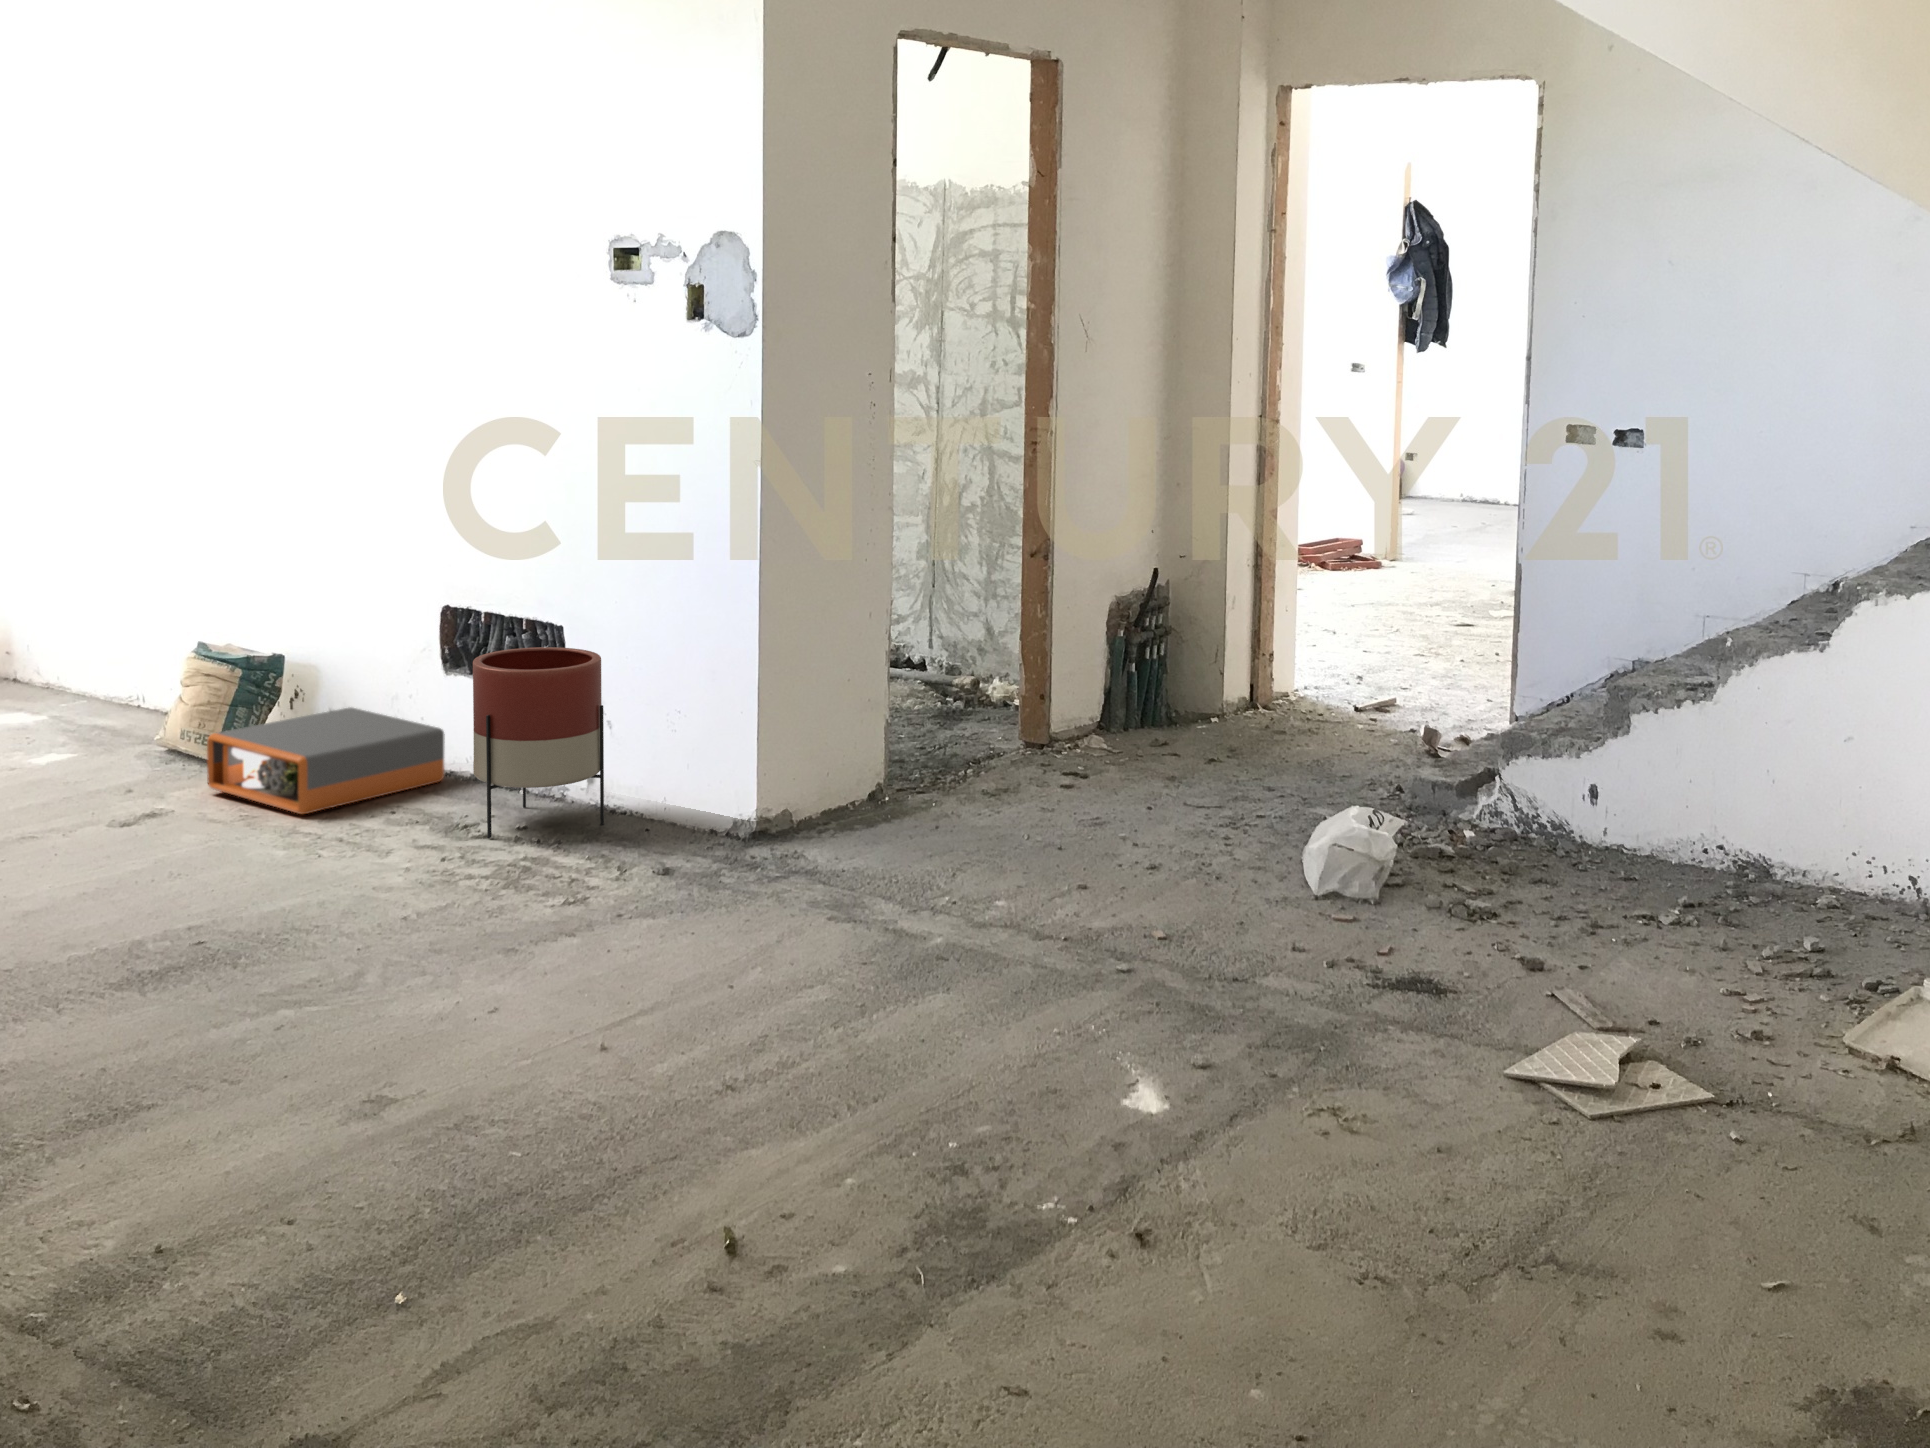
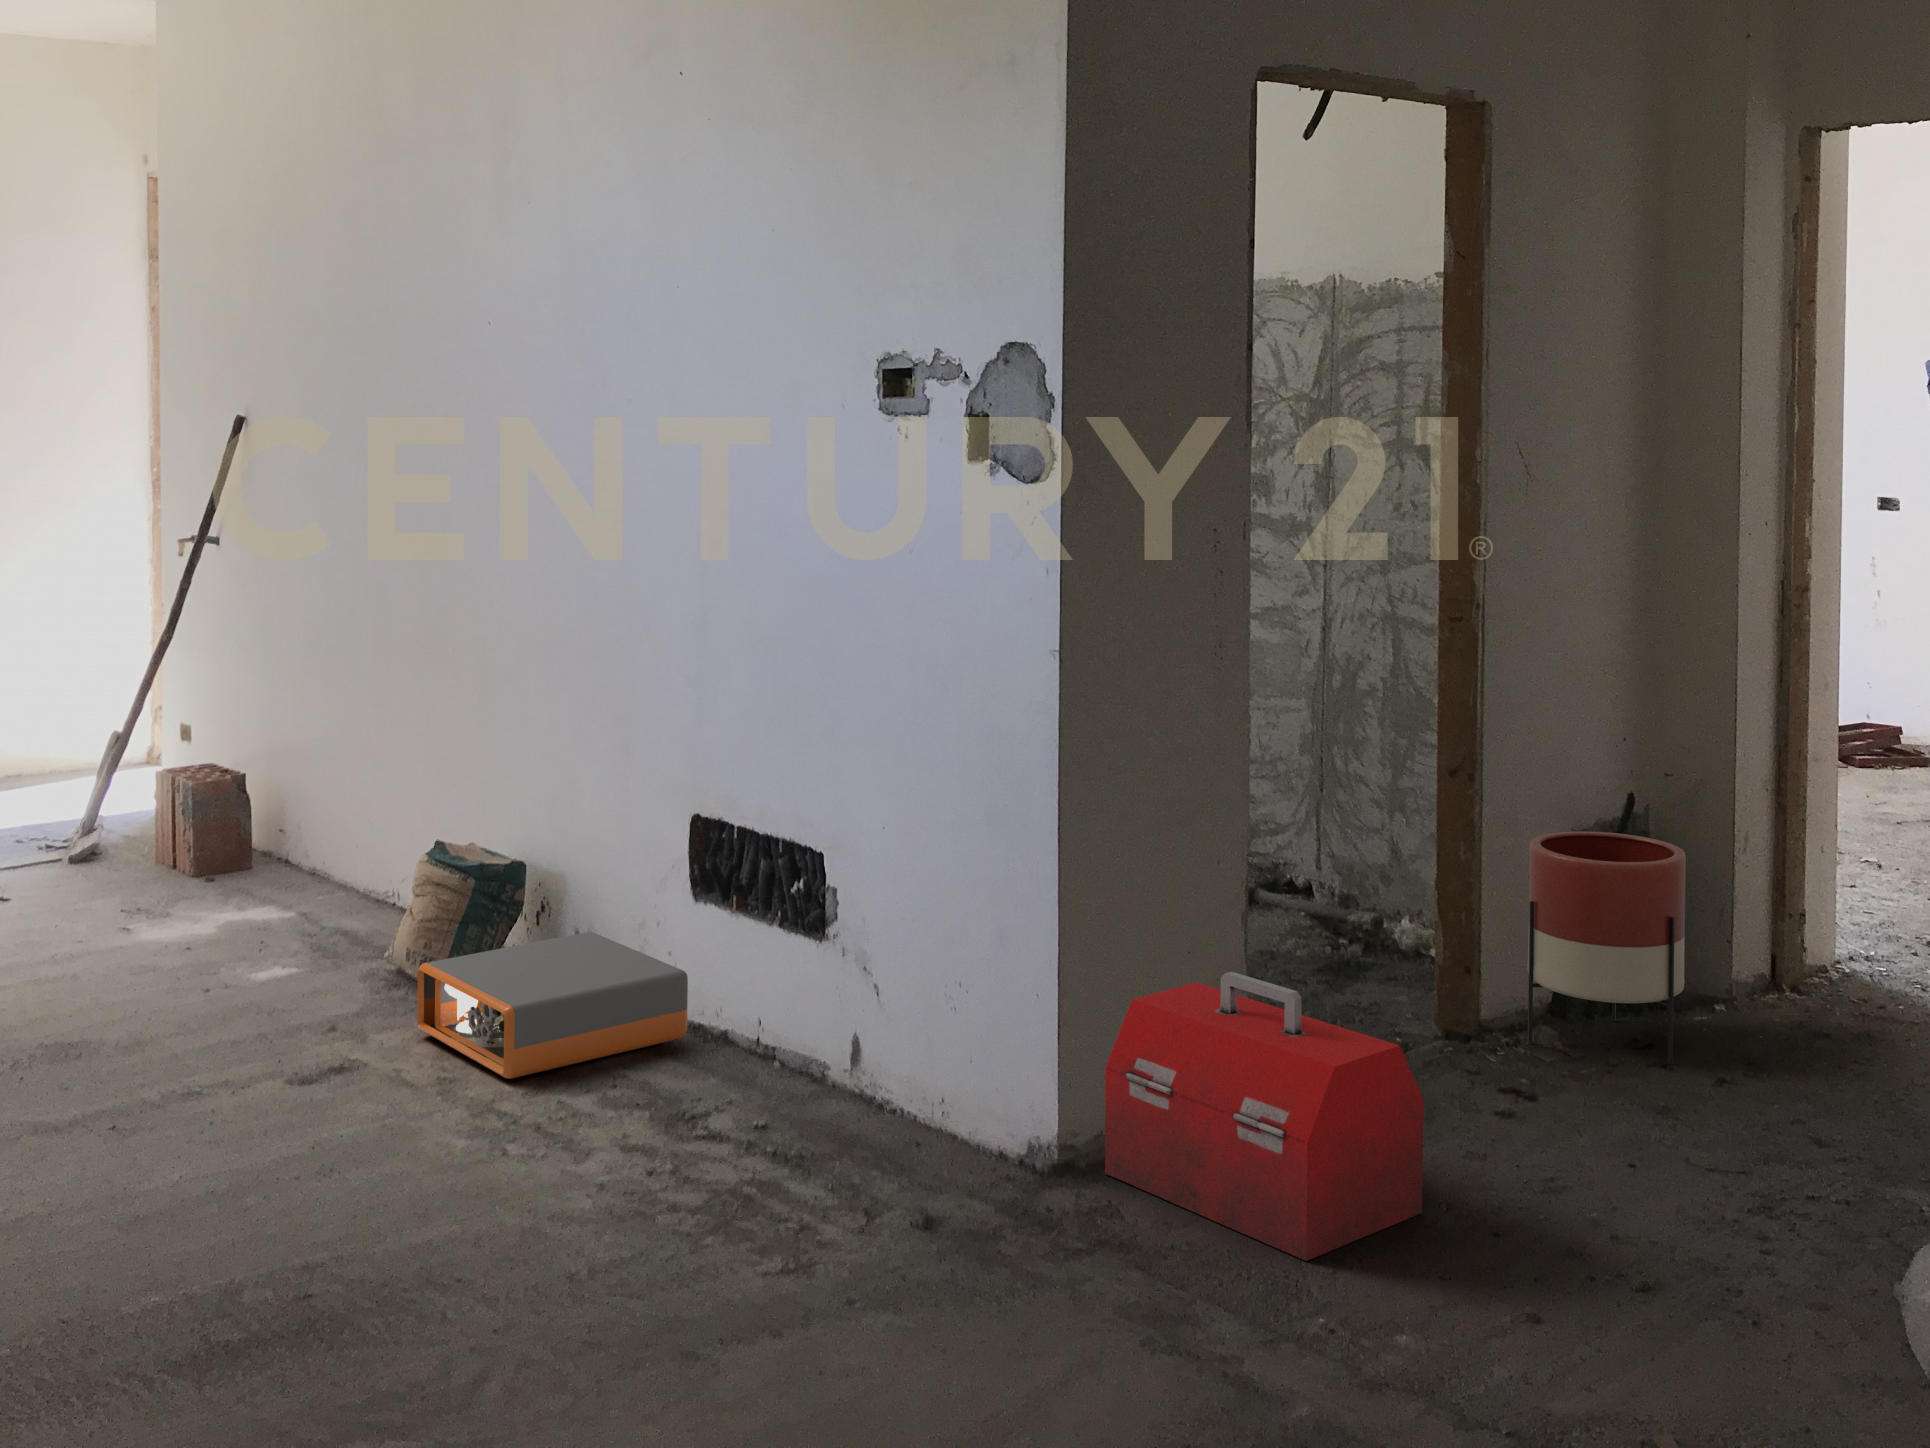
planter: present [473,647,604,838] -> present [1528,832,1686,1064]
toolbox: none [790,687,1011,871] -> present [1105,972,1424,1261]

